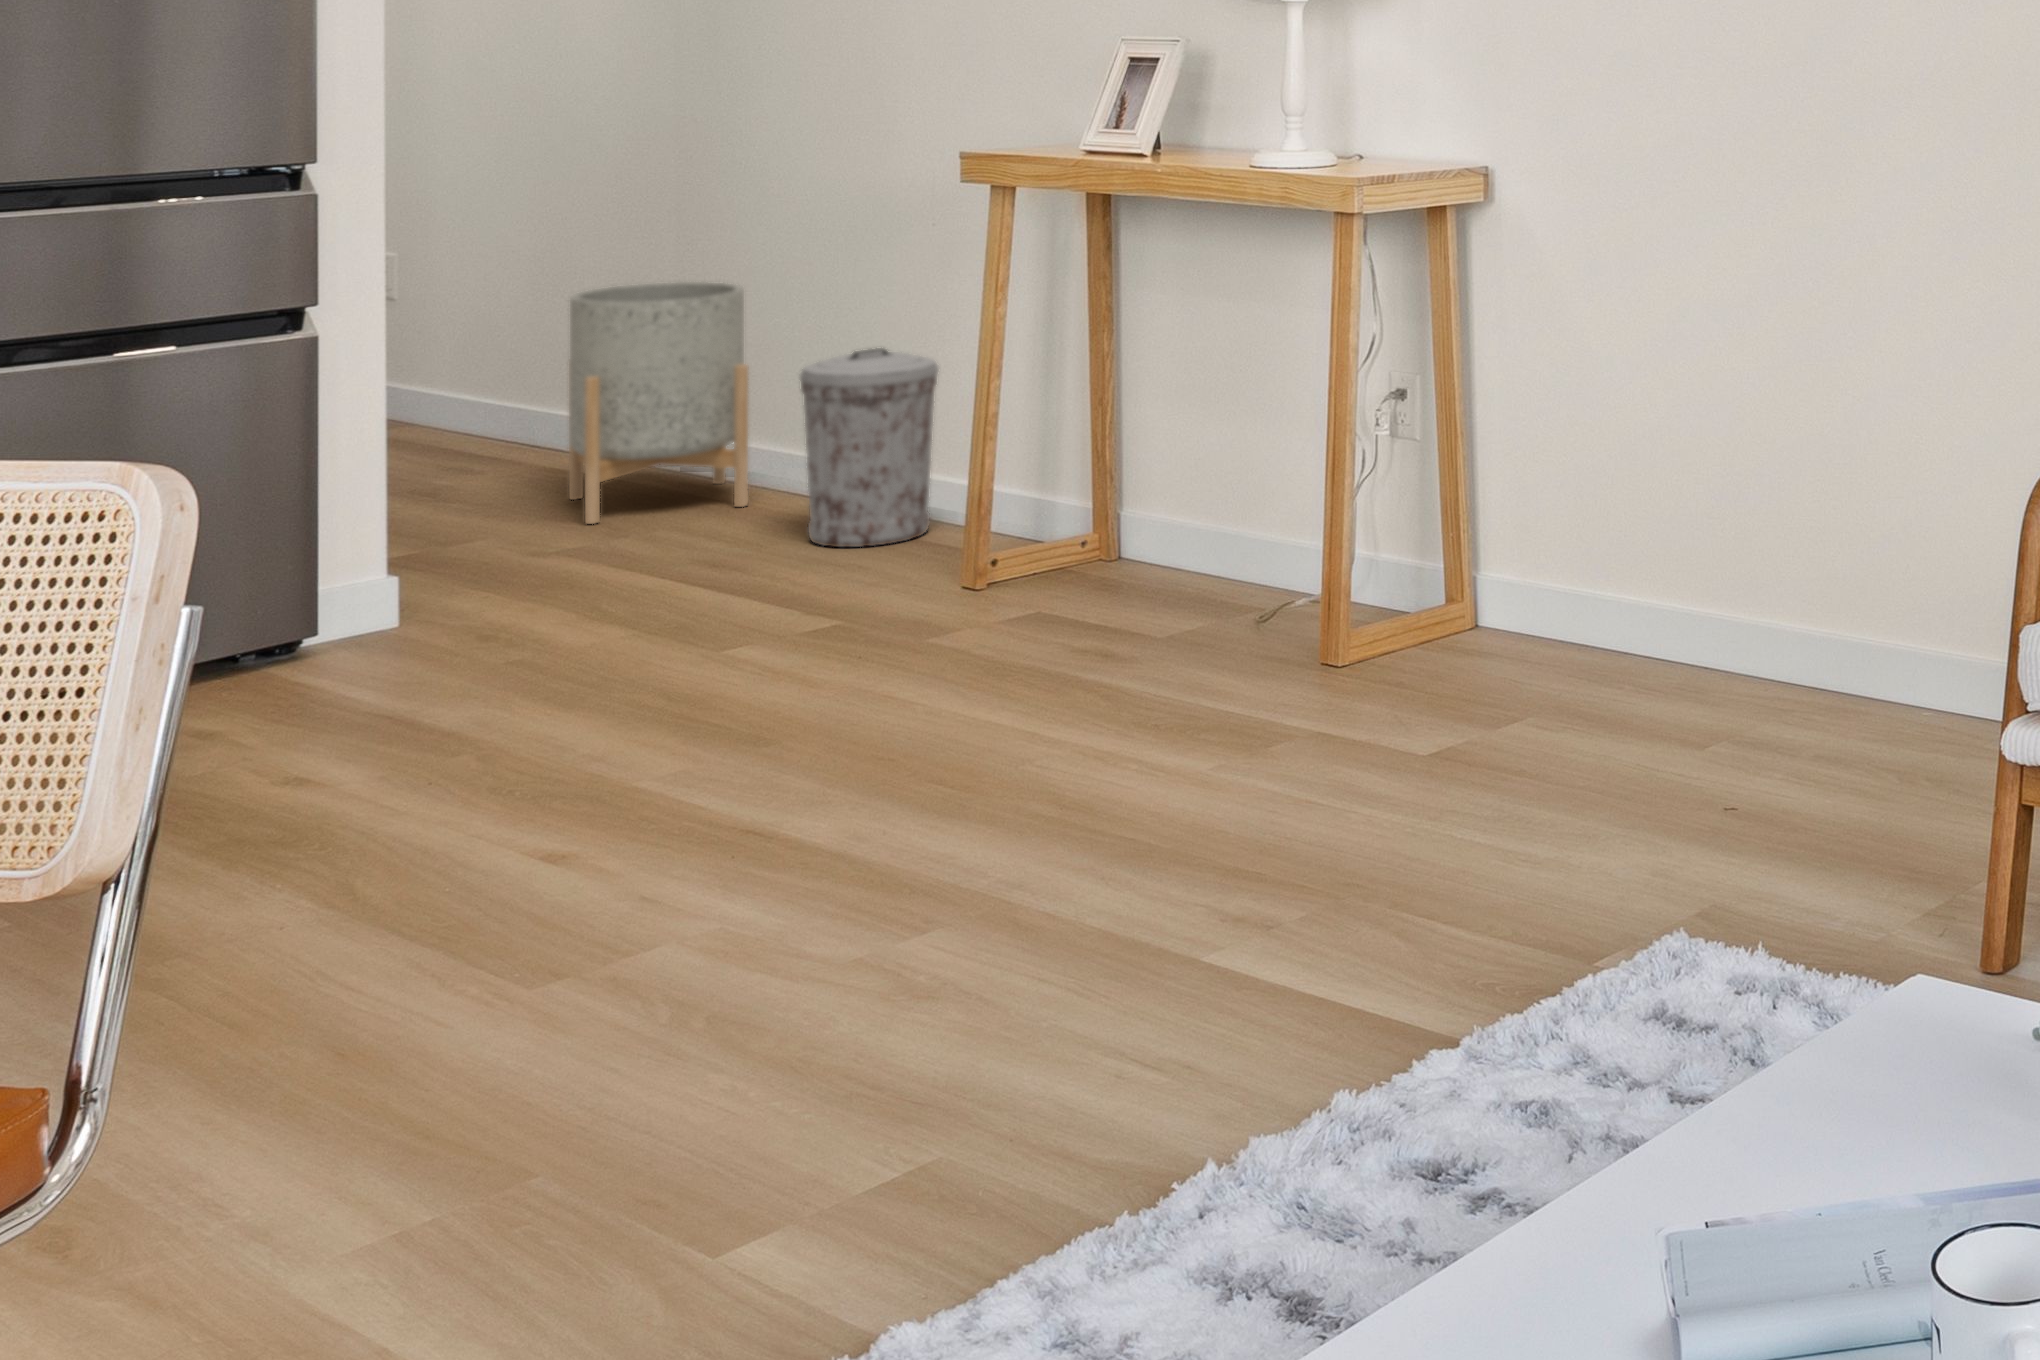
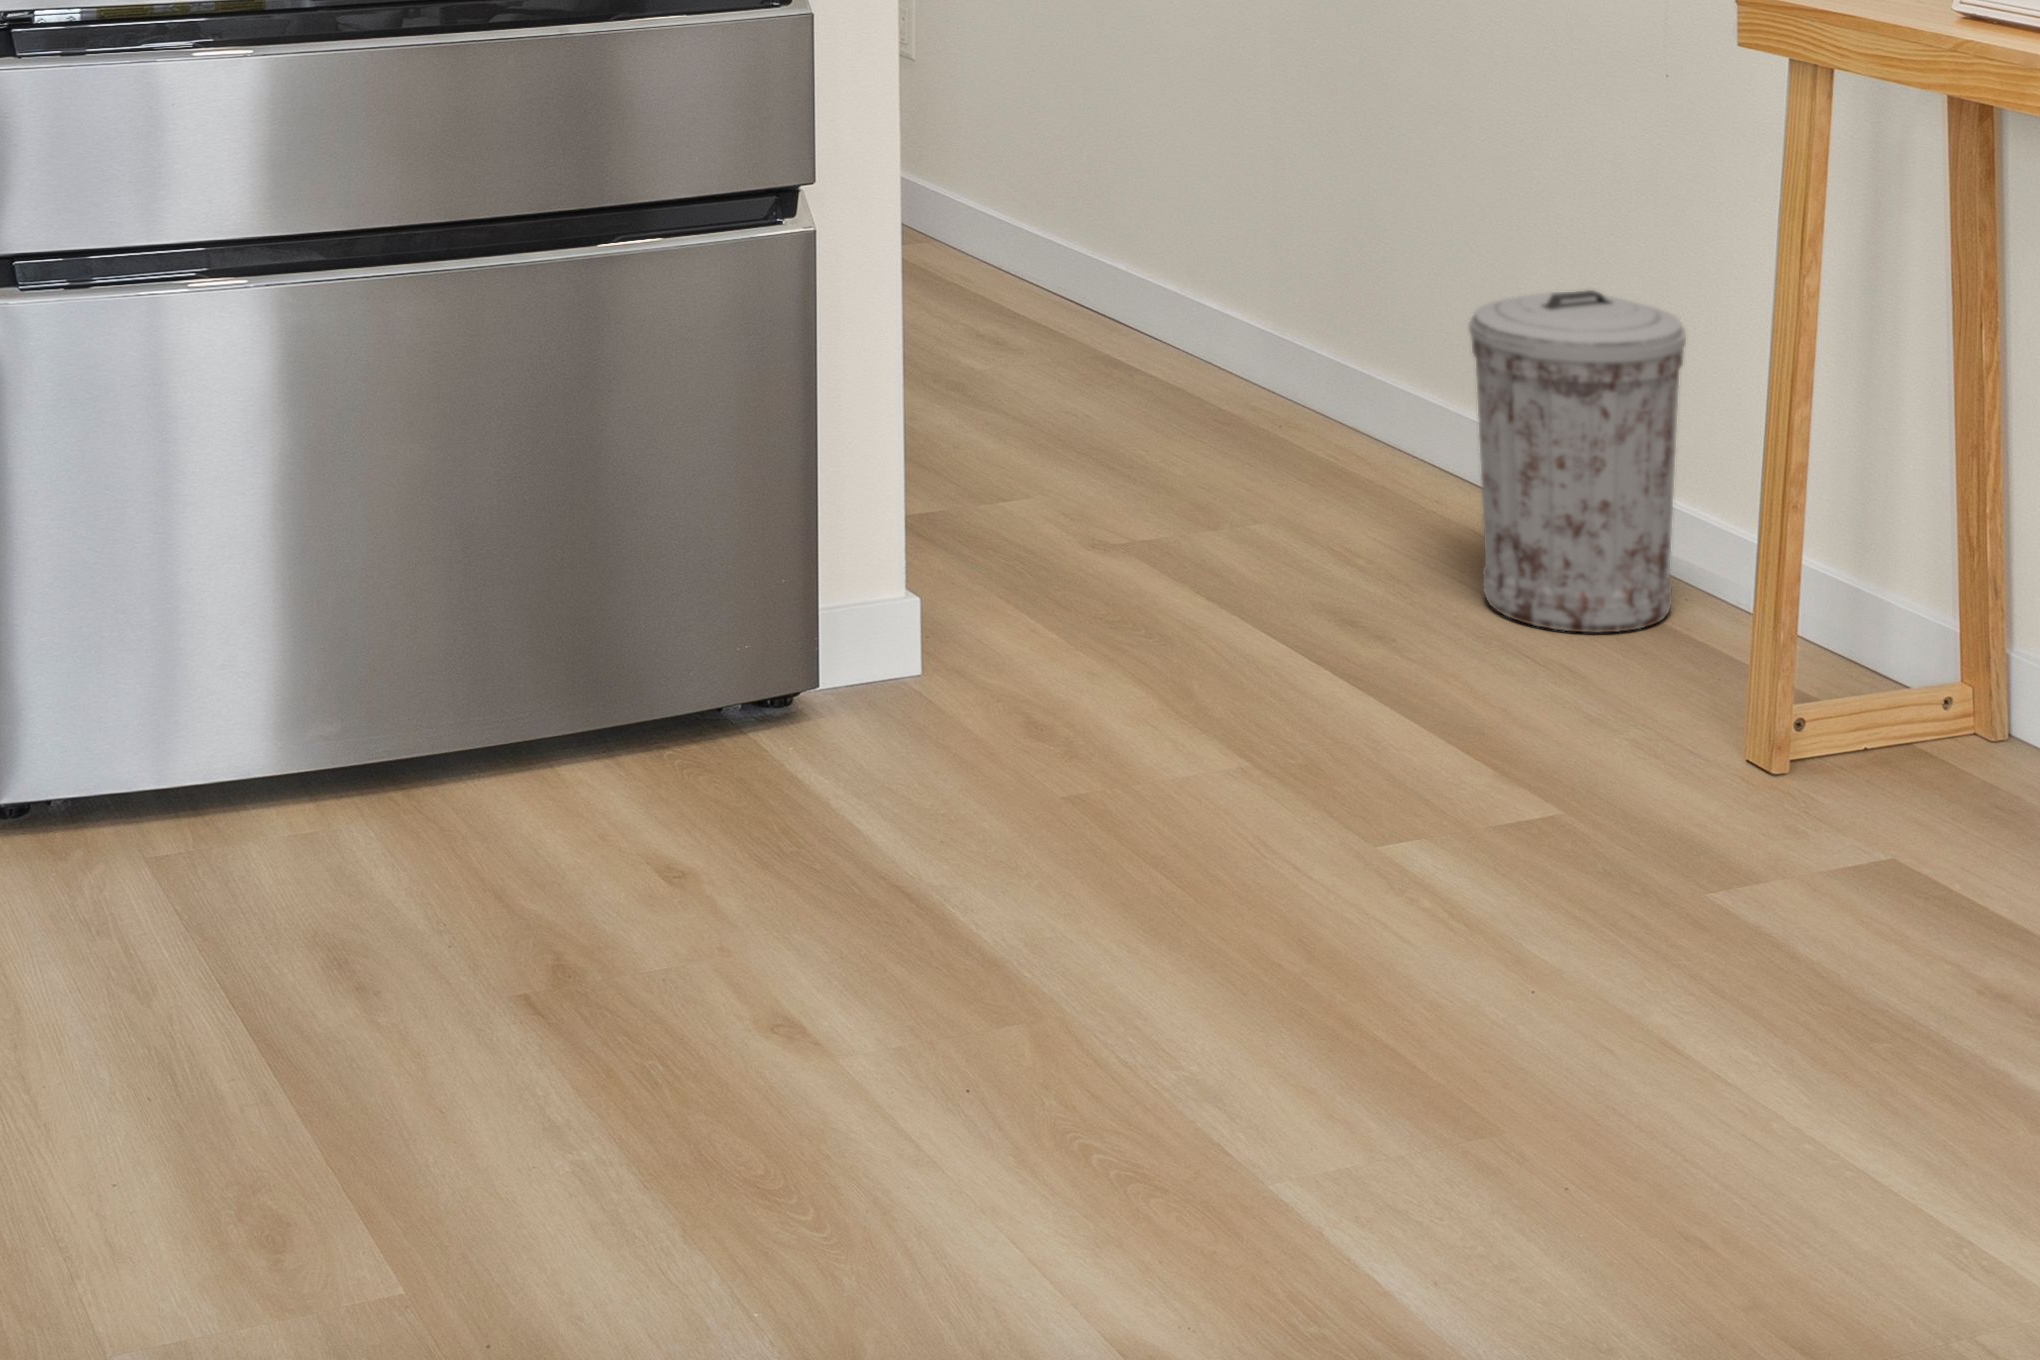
planter: present [569,282,748,524] -> none [1129,123,1382,505]

